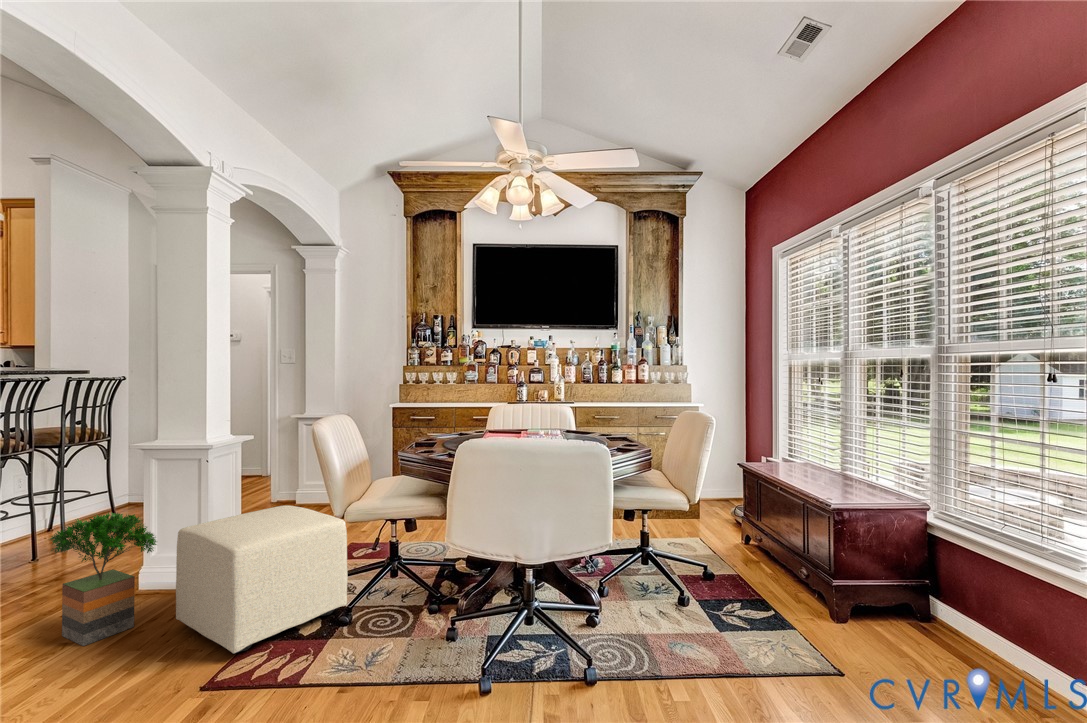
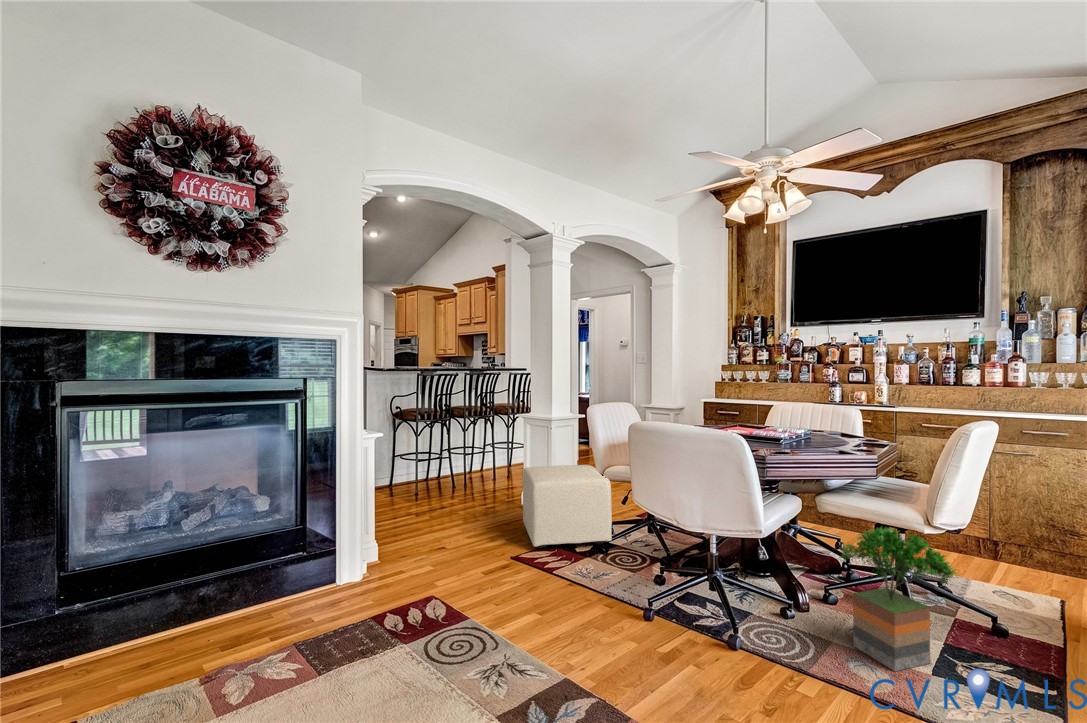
potted tree: present [50,513,157,646] -> present [841,528,956,671]

